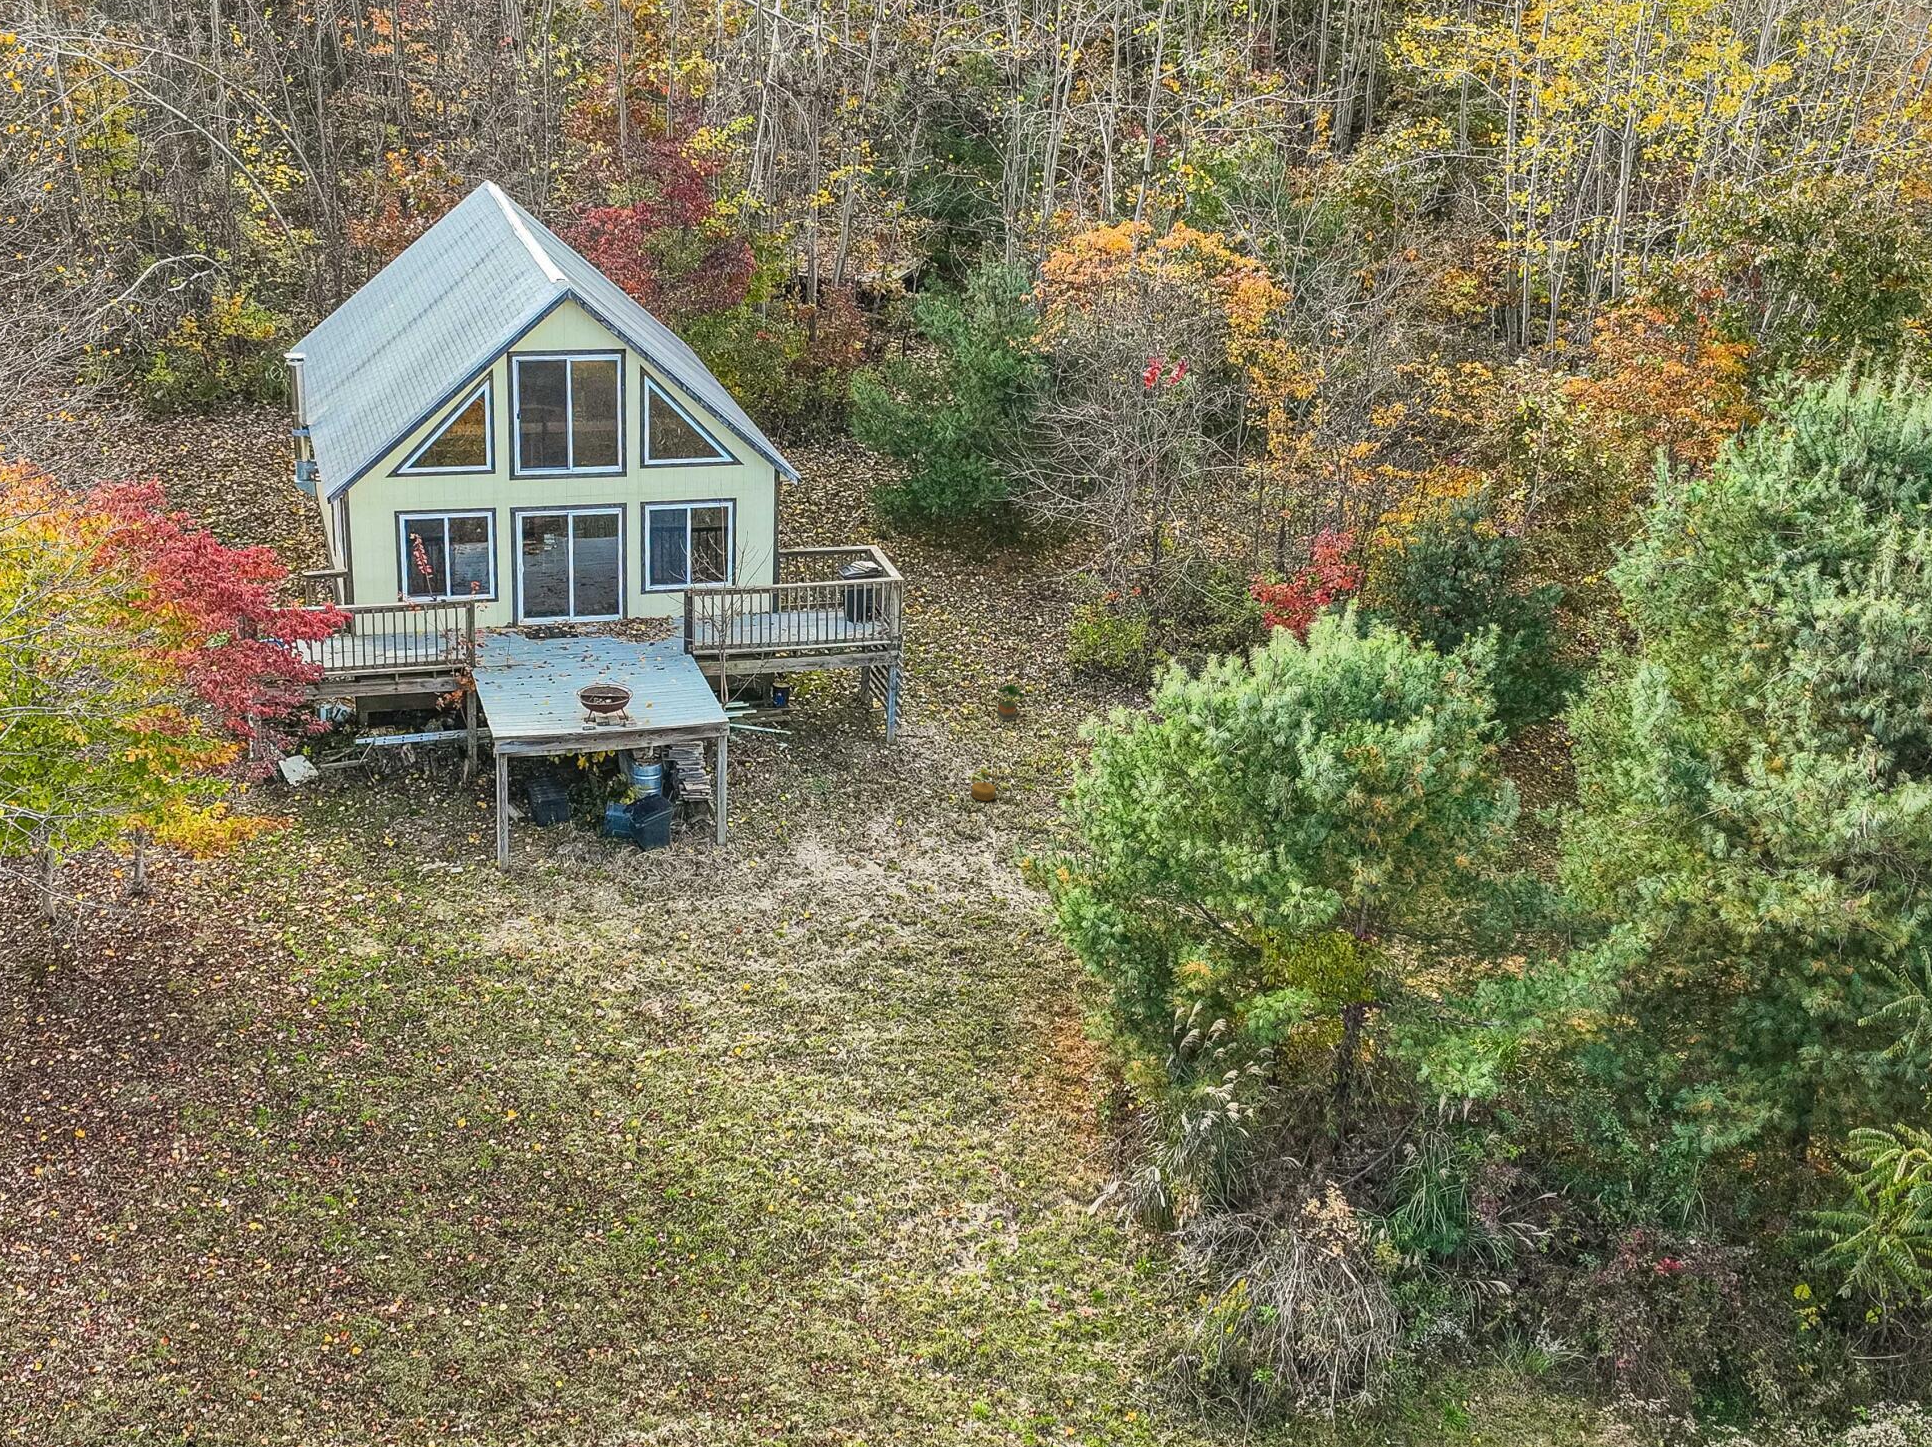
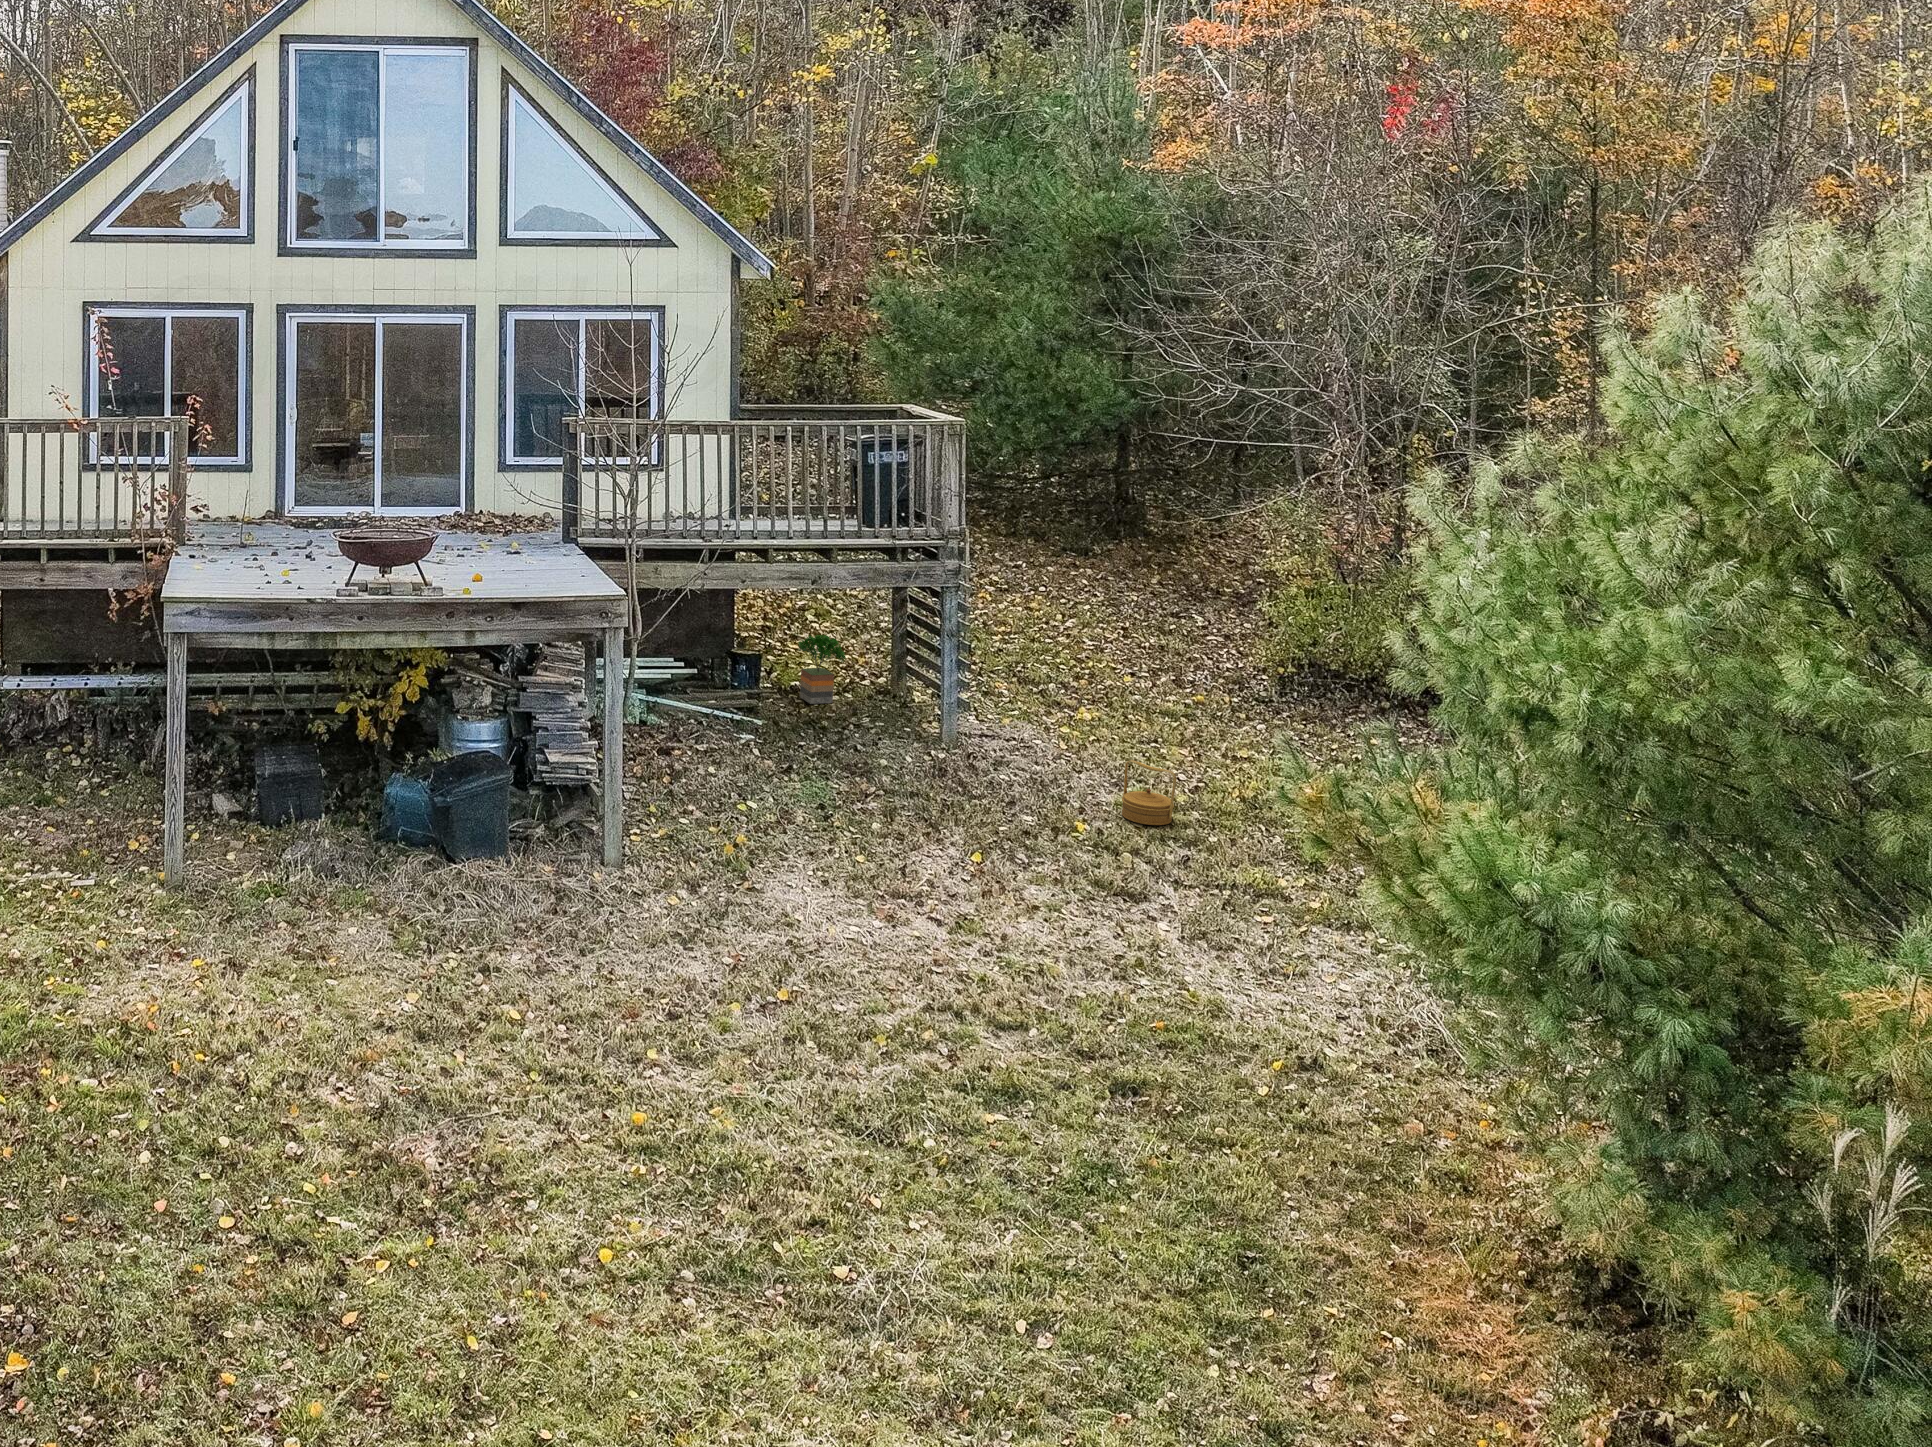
potted tree: present [997,684,1023,721] -> present [798,635,846,704]

